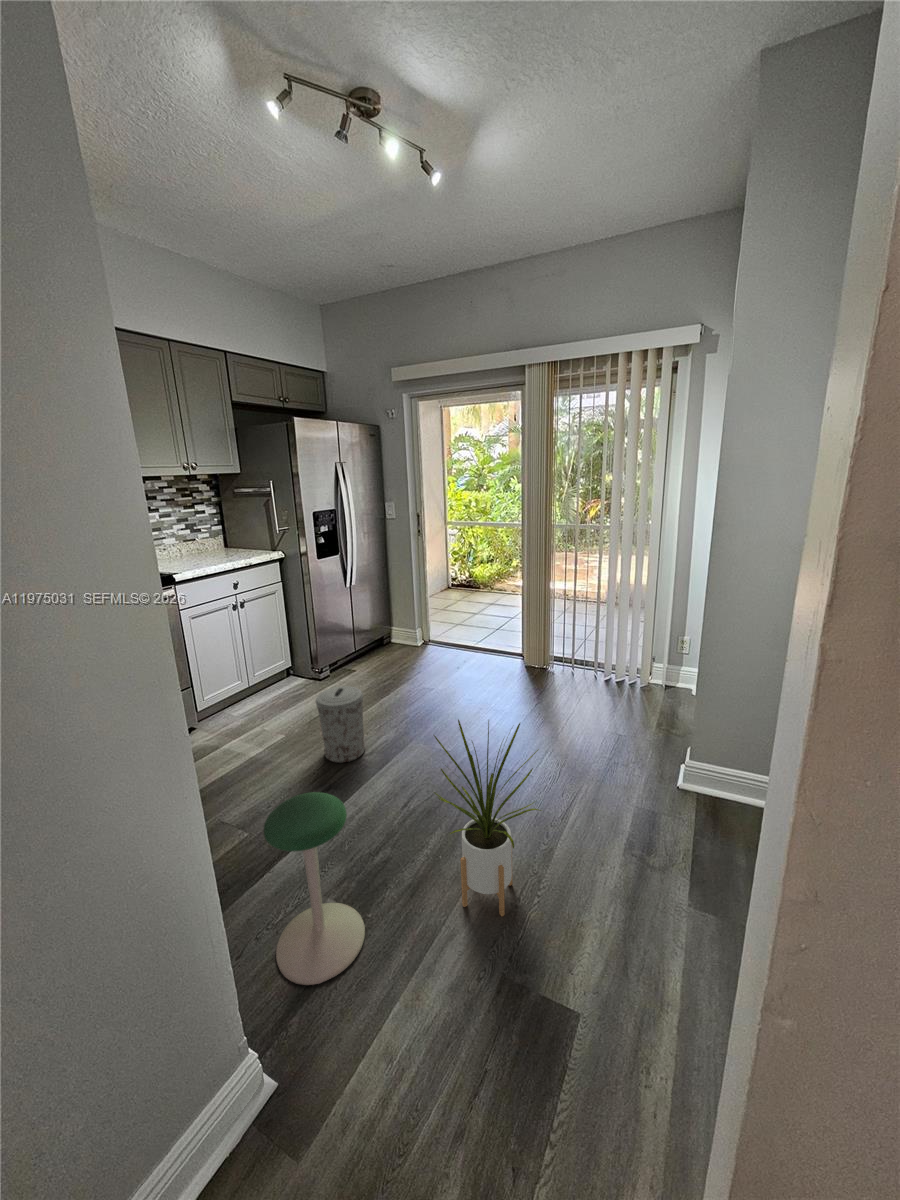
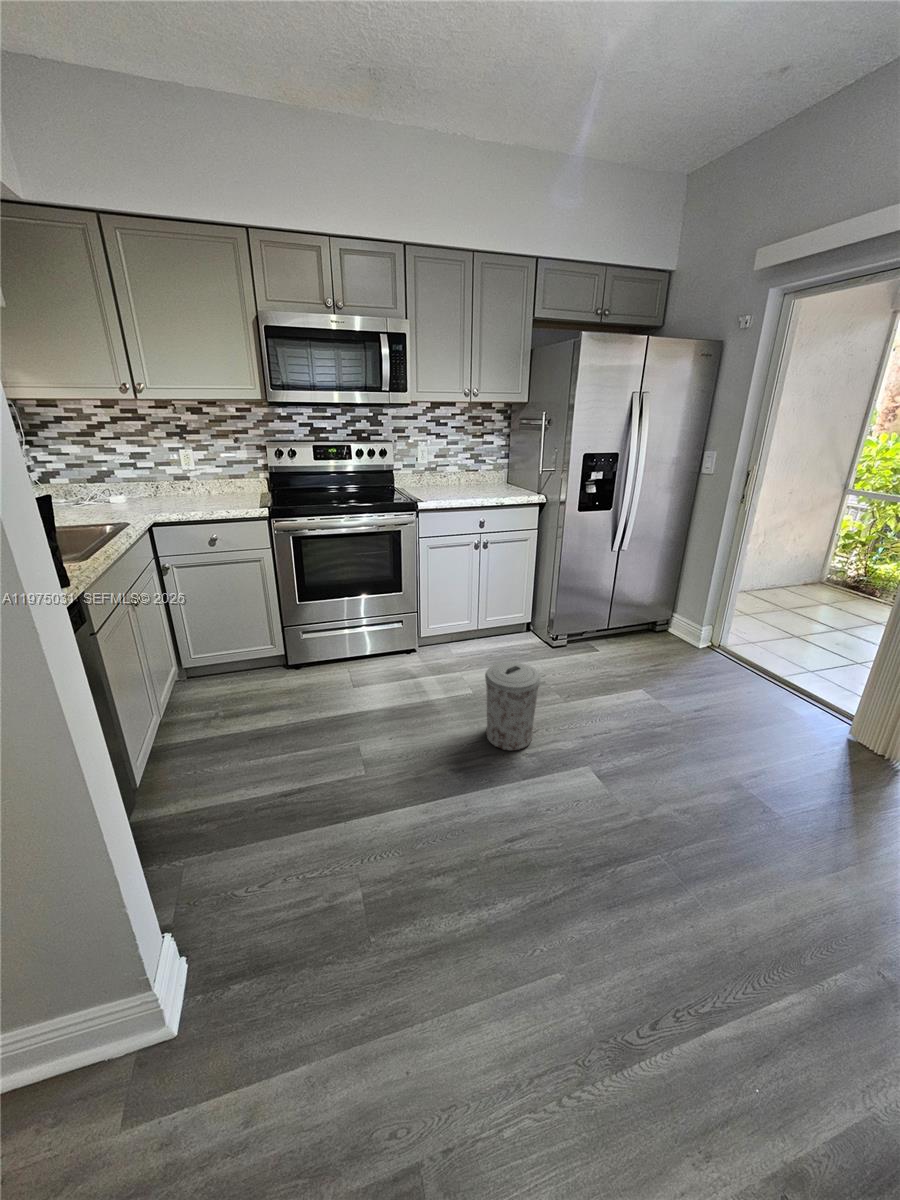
house plant: present [434,720,541,916] -> none [423,785,602,1086]
stool: present [264,792,365,985] -> none [258,769,367,976]

